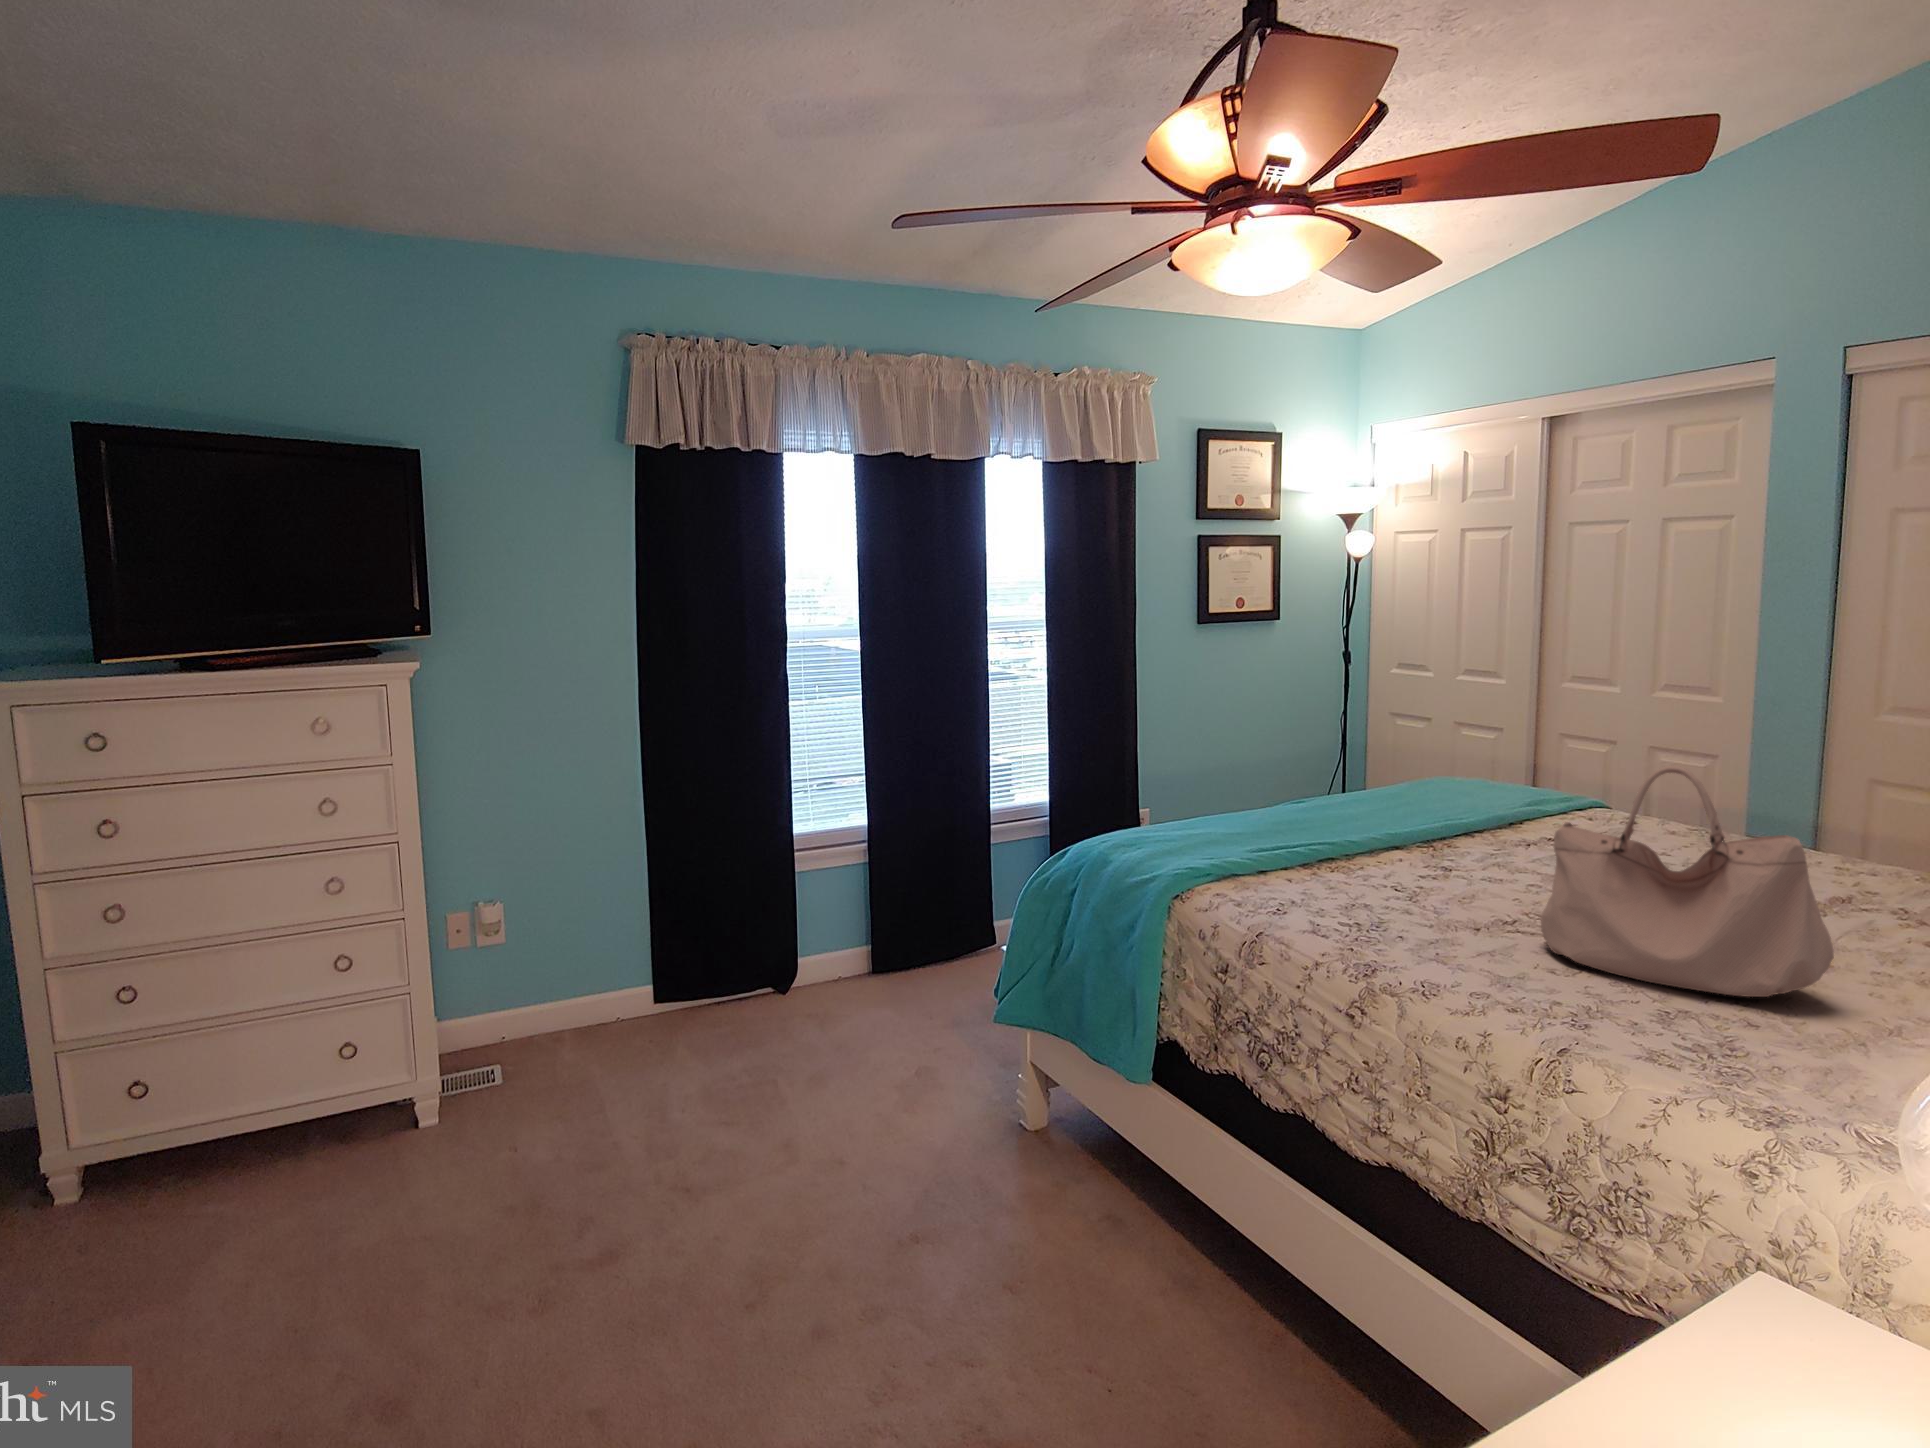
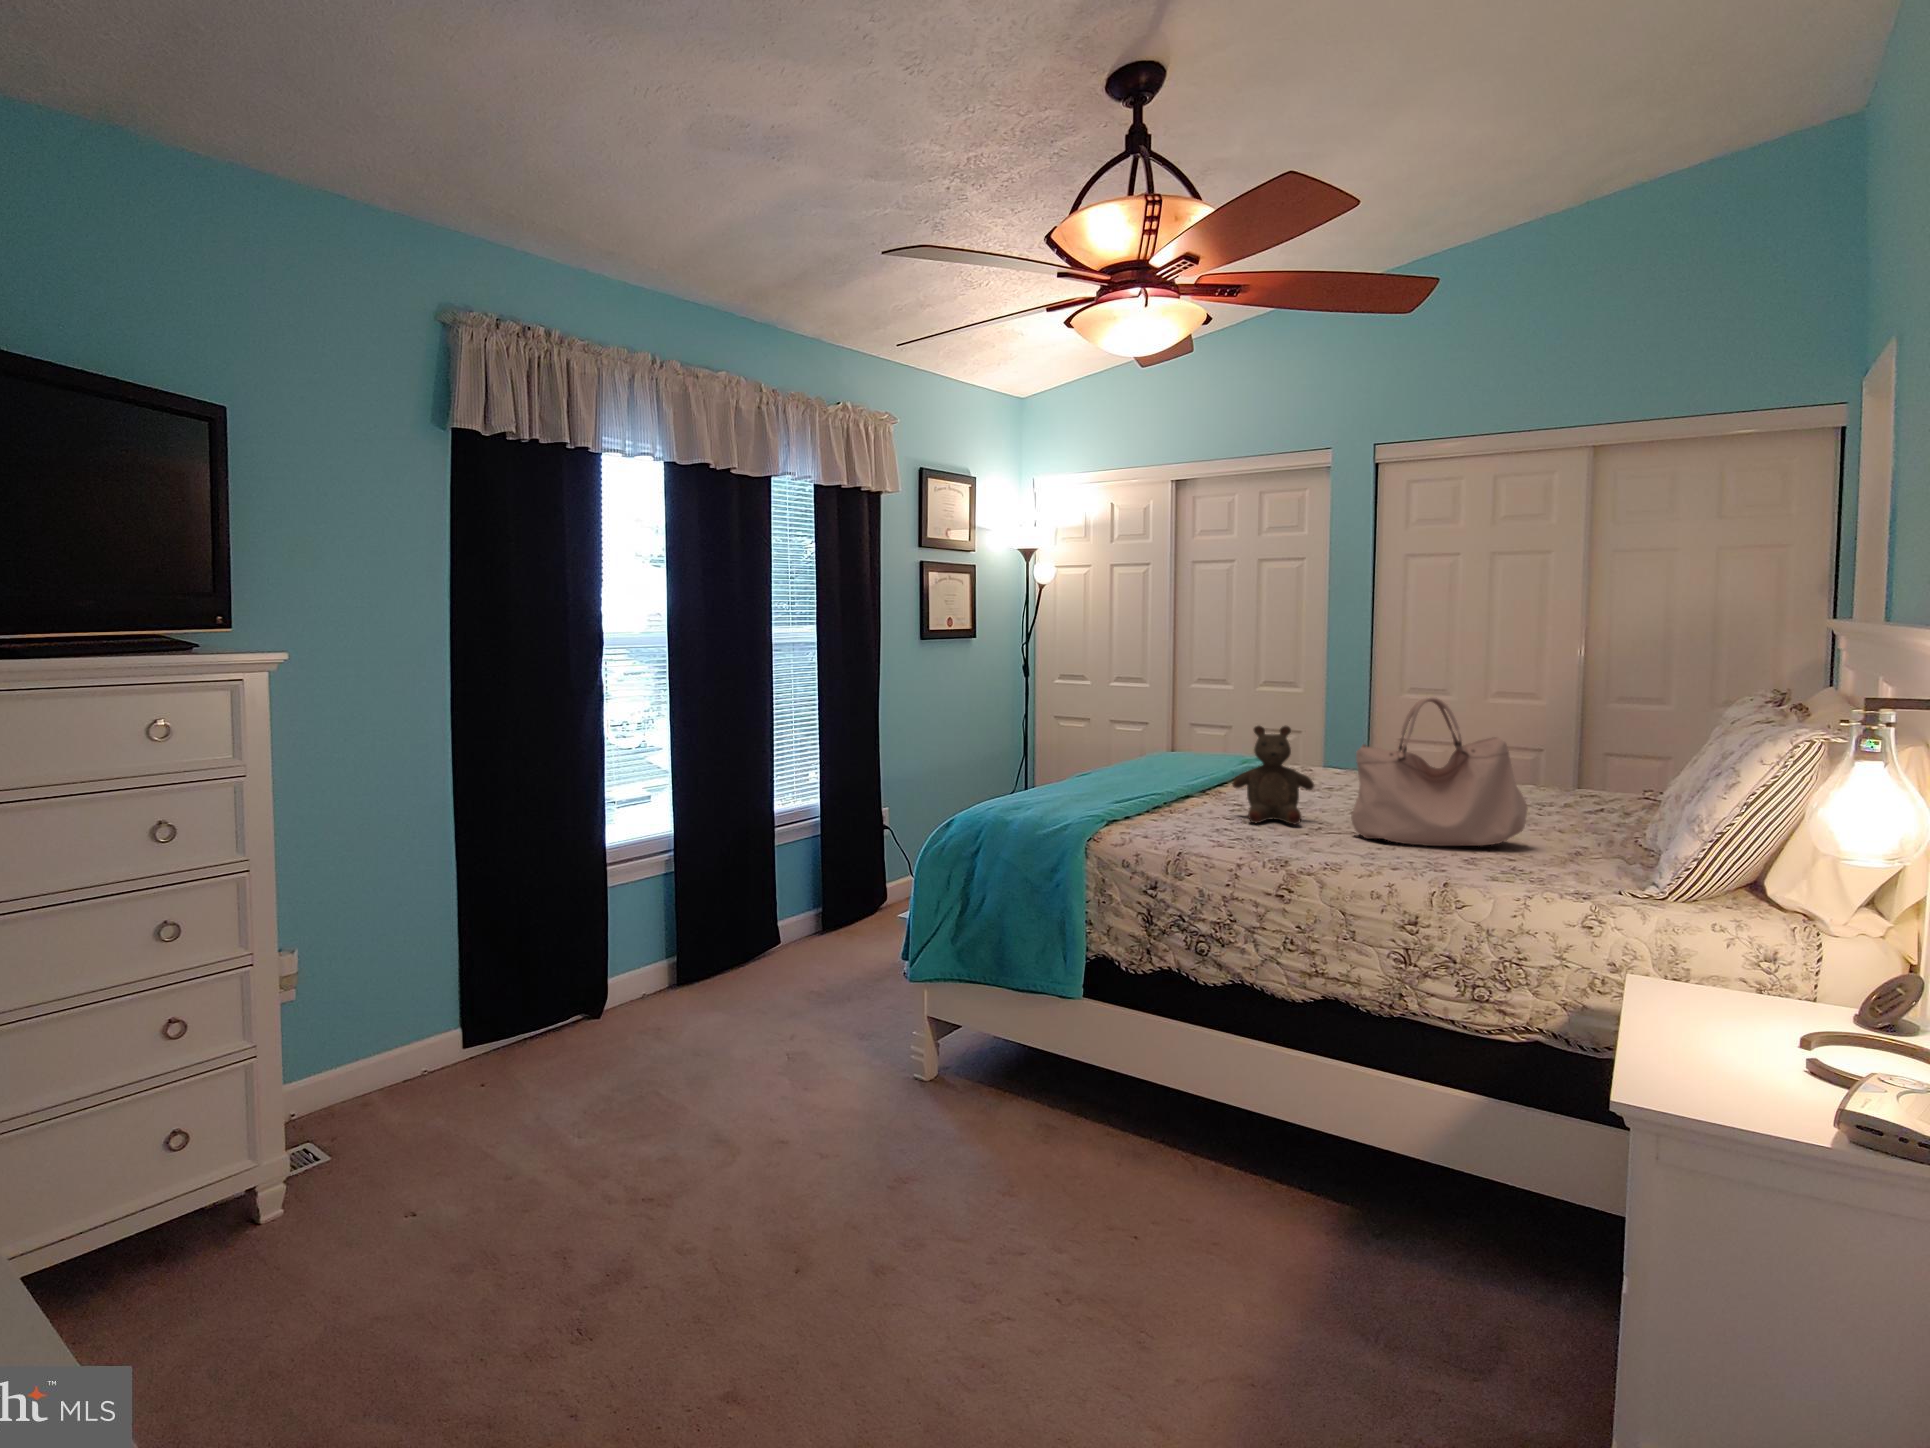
stuffed bear: none [1411,777,1524,915] -> present [1232,726,1314,825]

